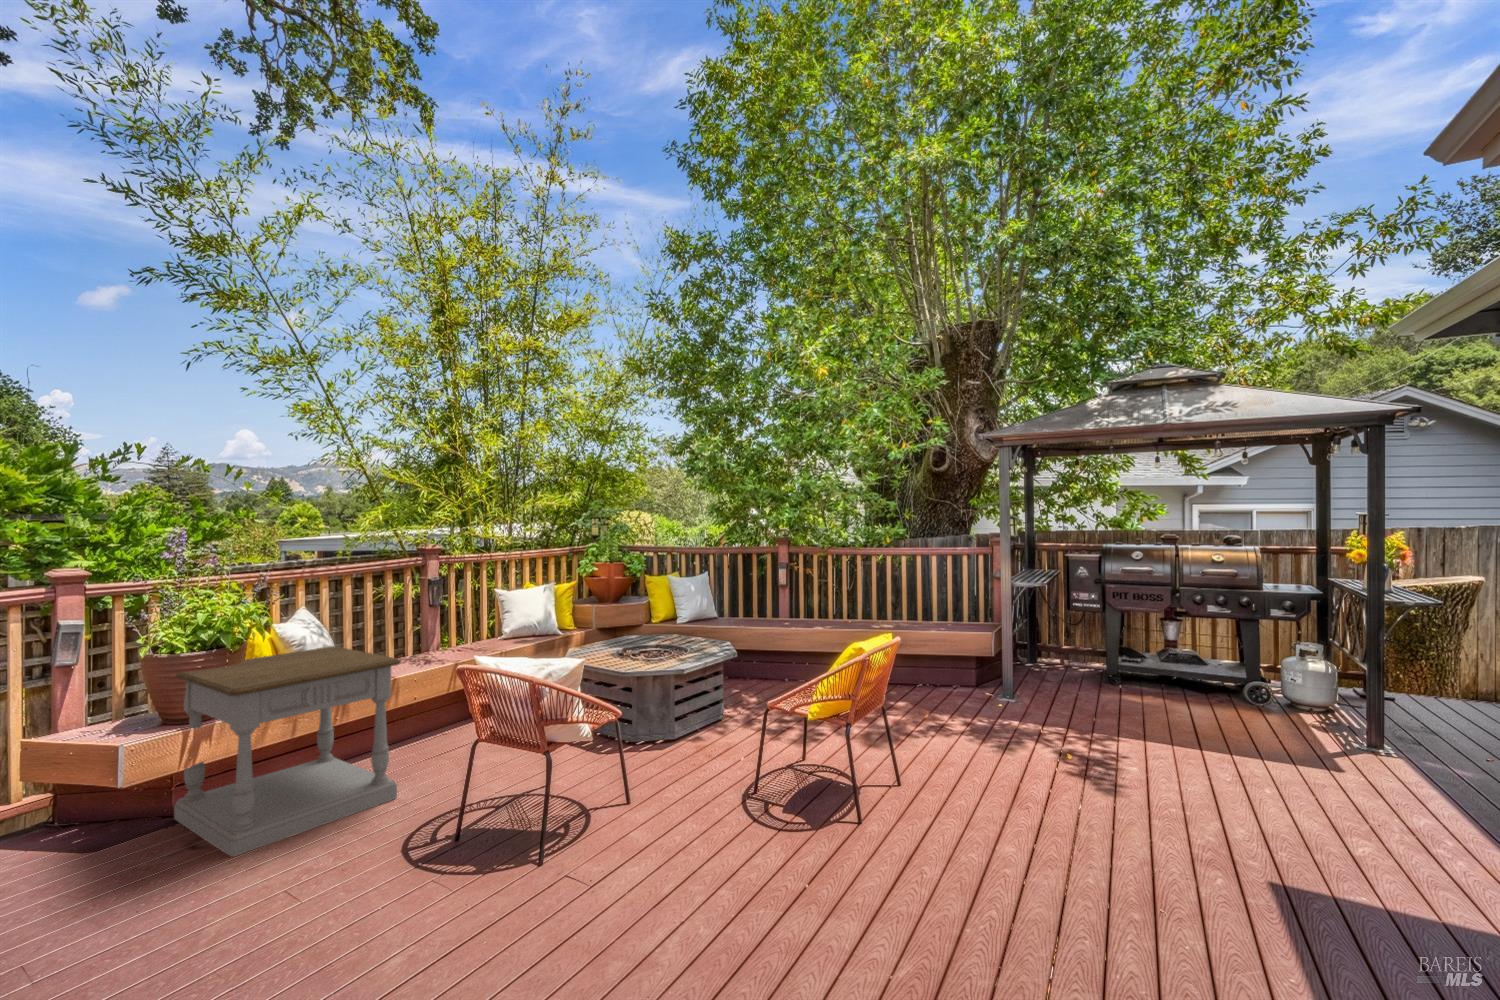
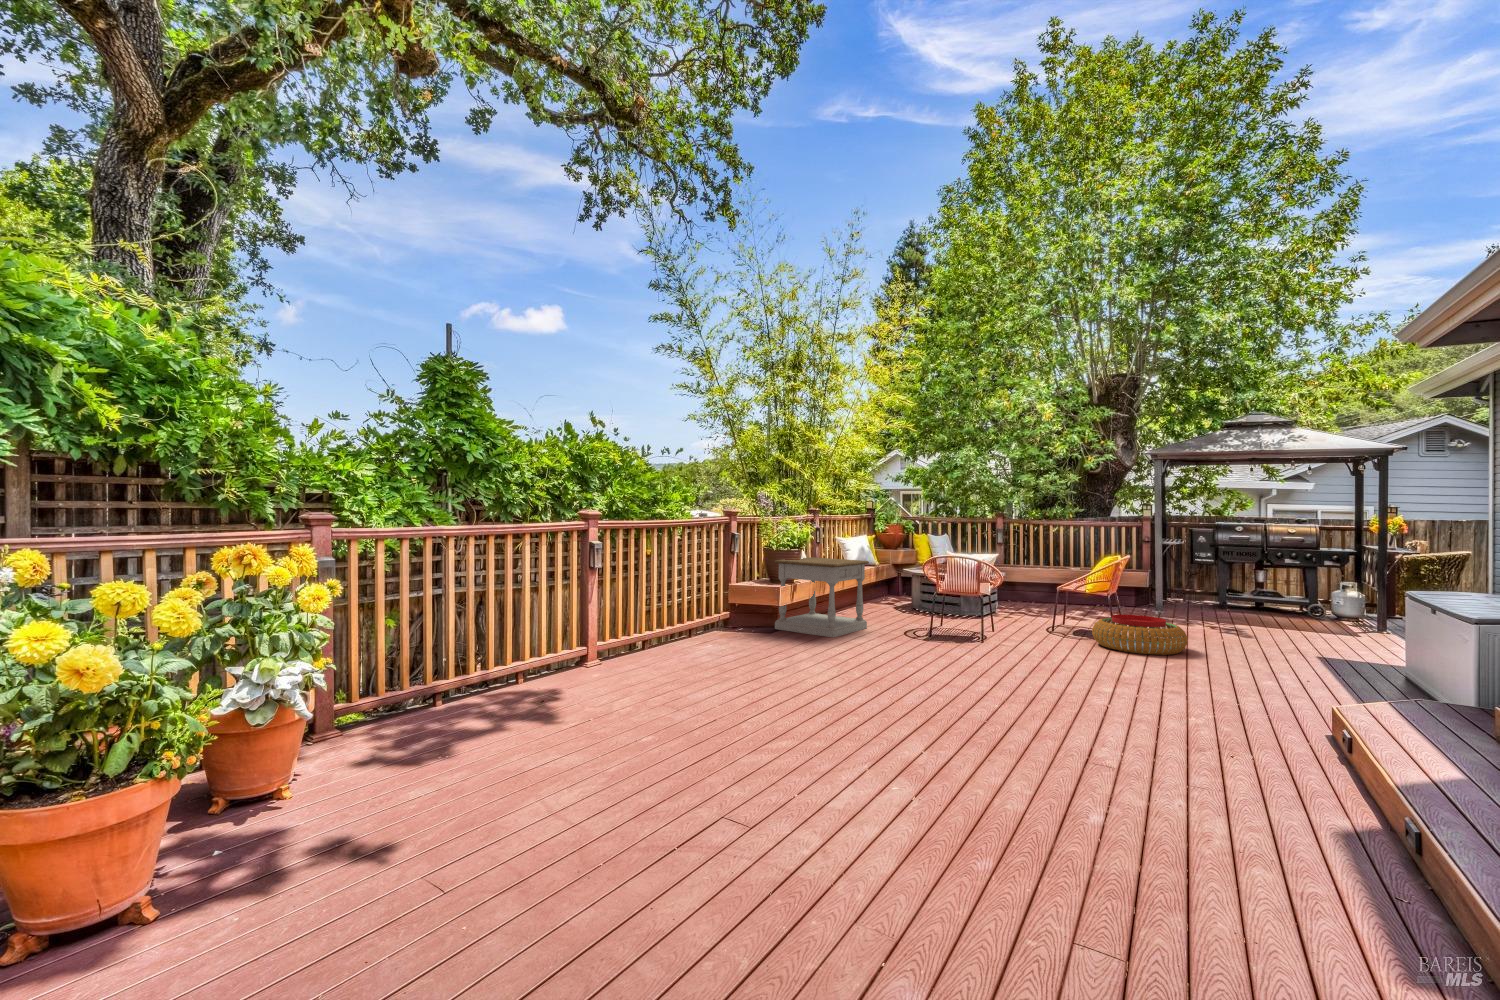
pouf: none [794,776,985,910] -> present [1092,614,1188,655]

